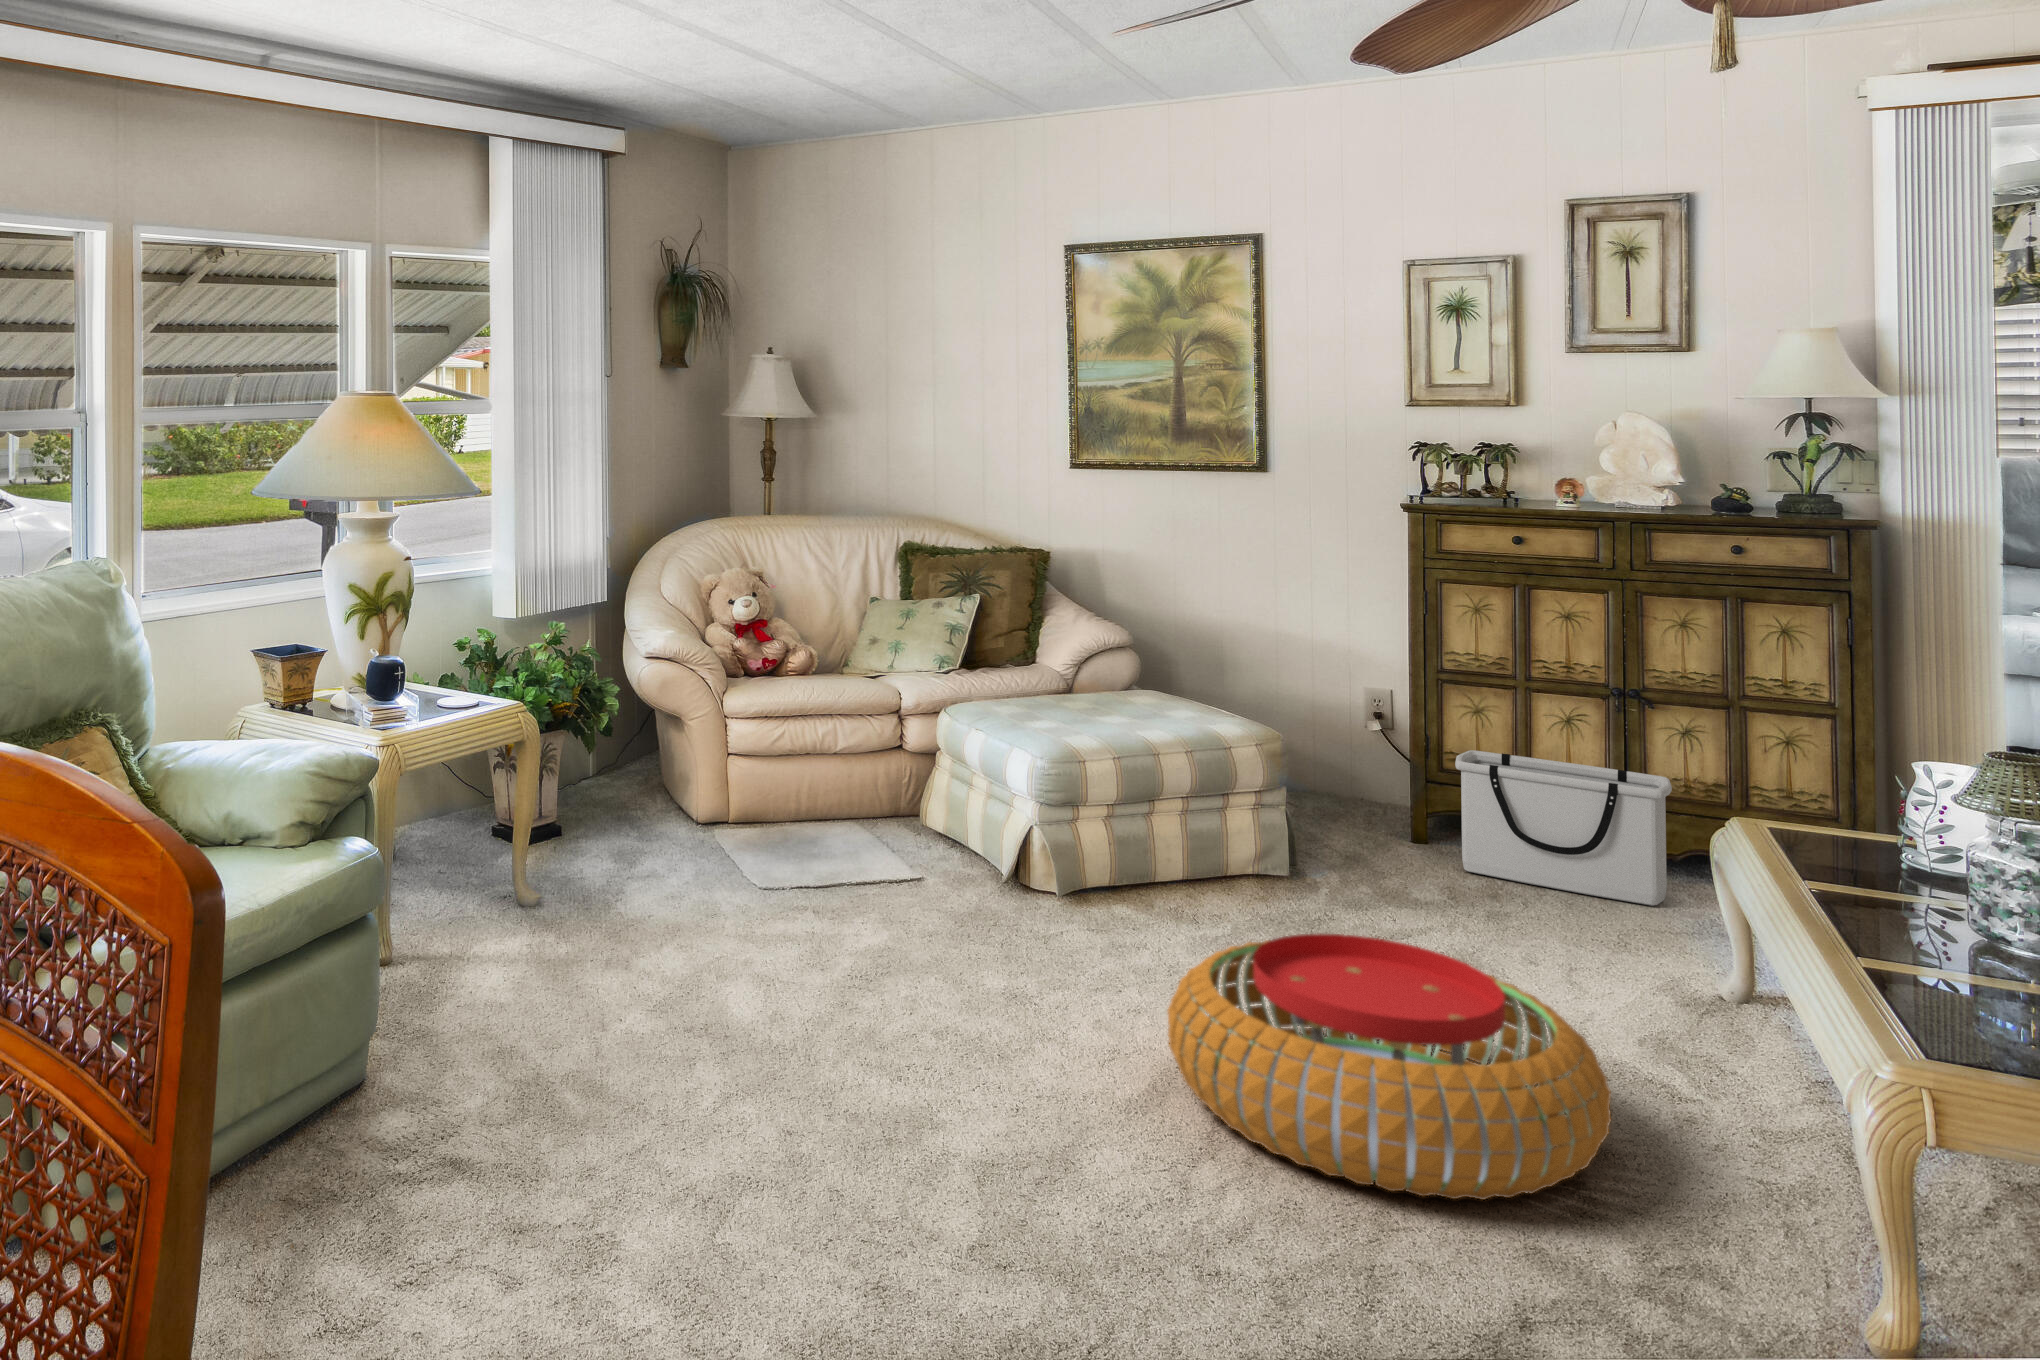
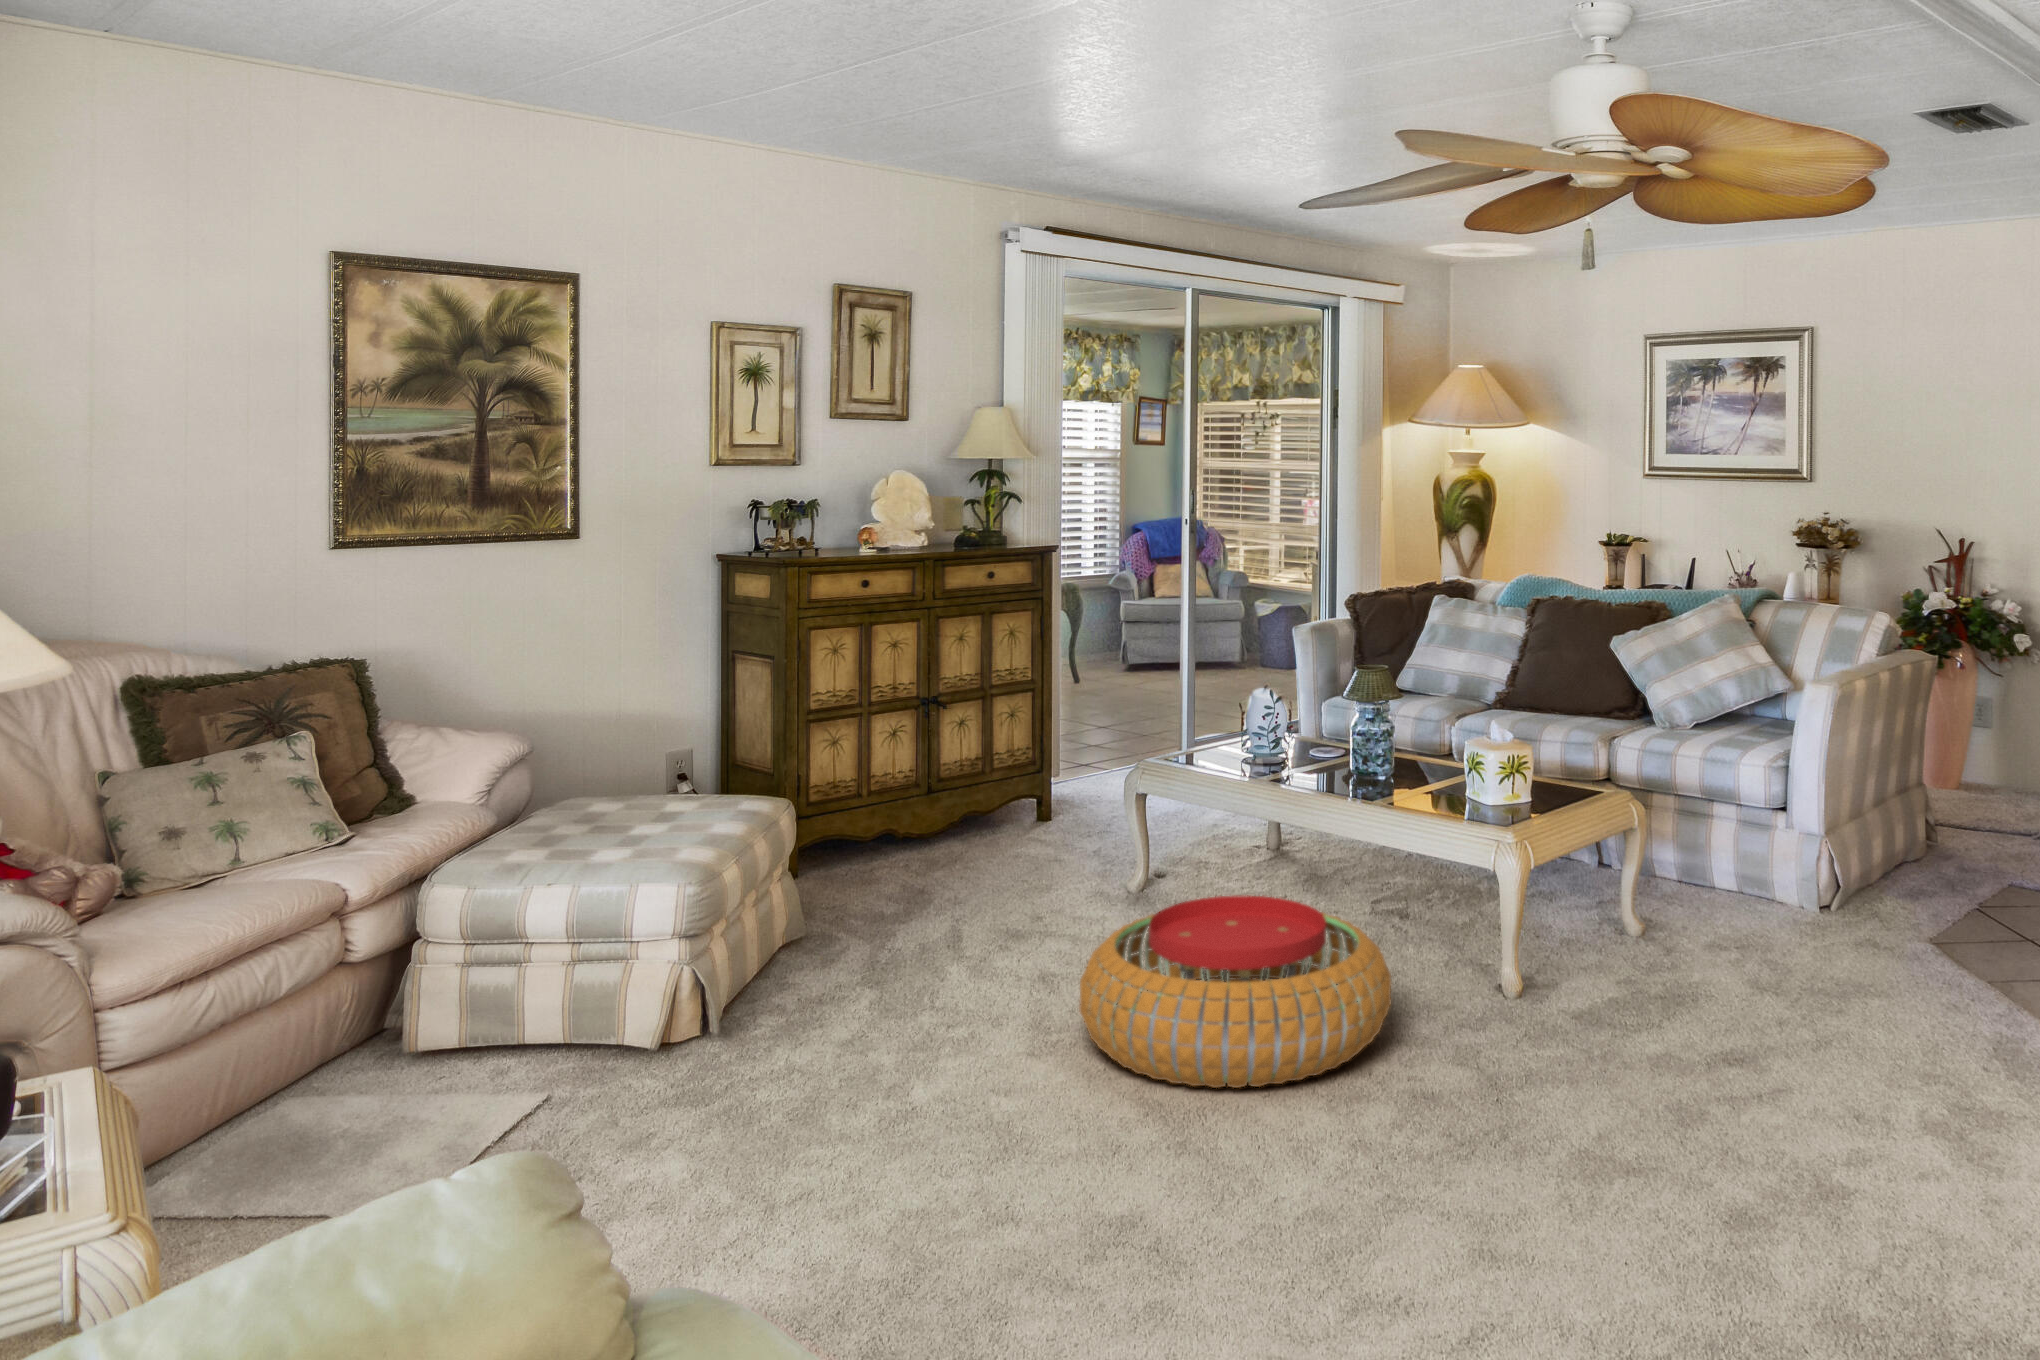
storage bin: present [1455,750,1672,906] -> none [833,760,993,887]

